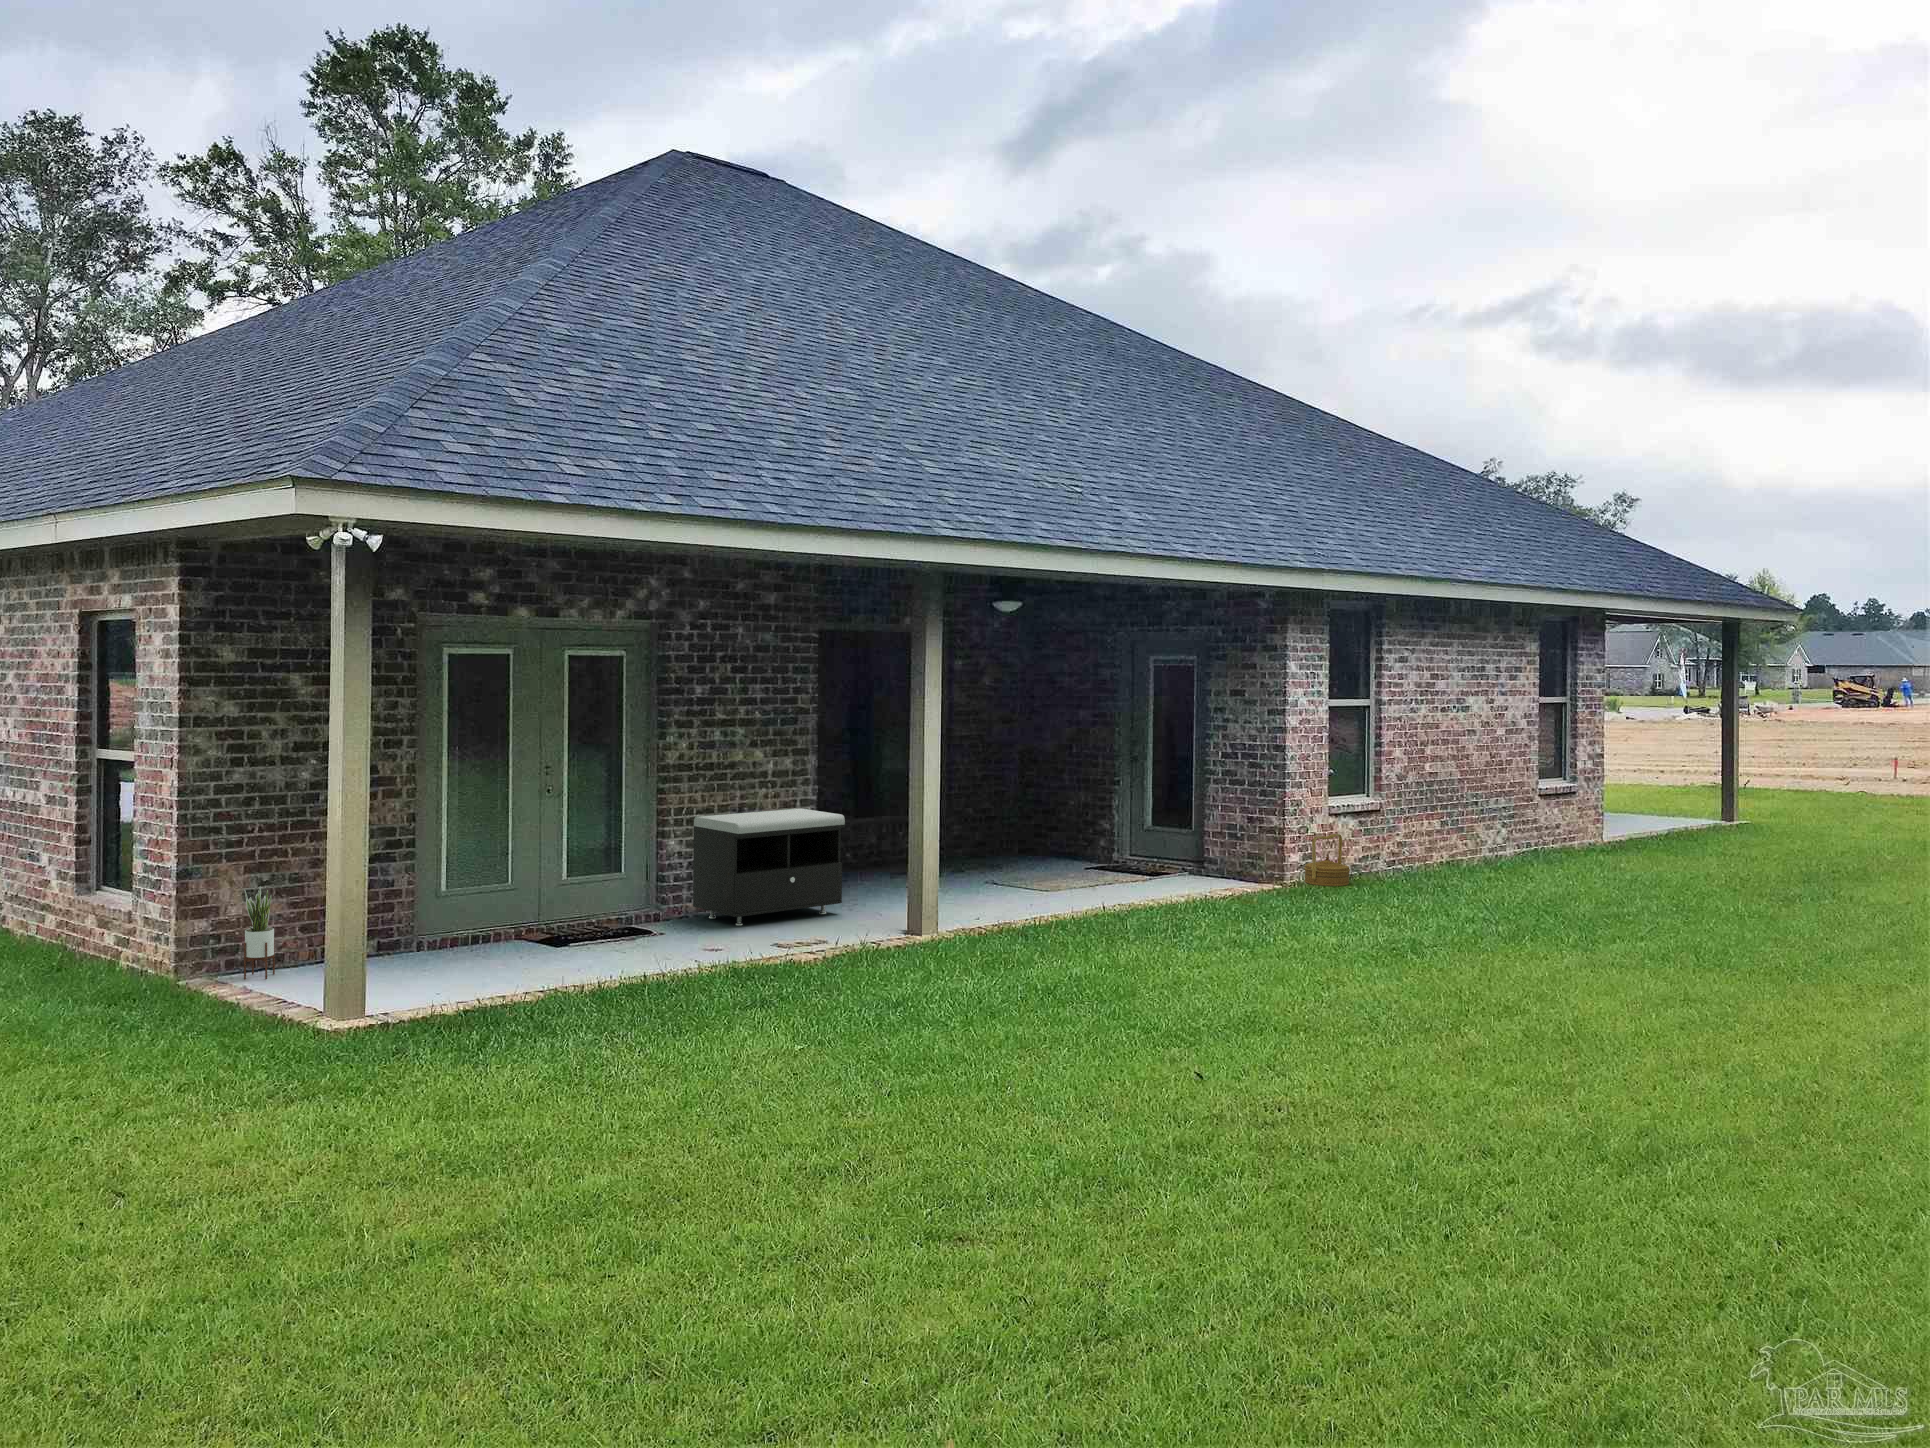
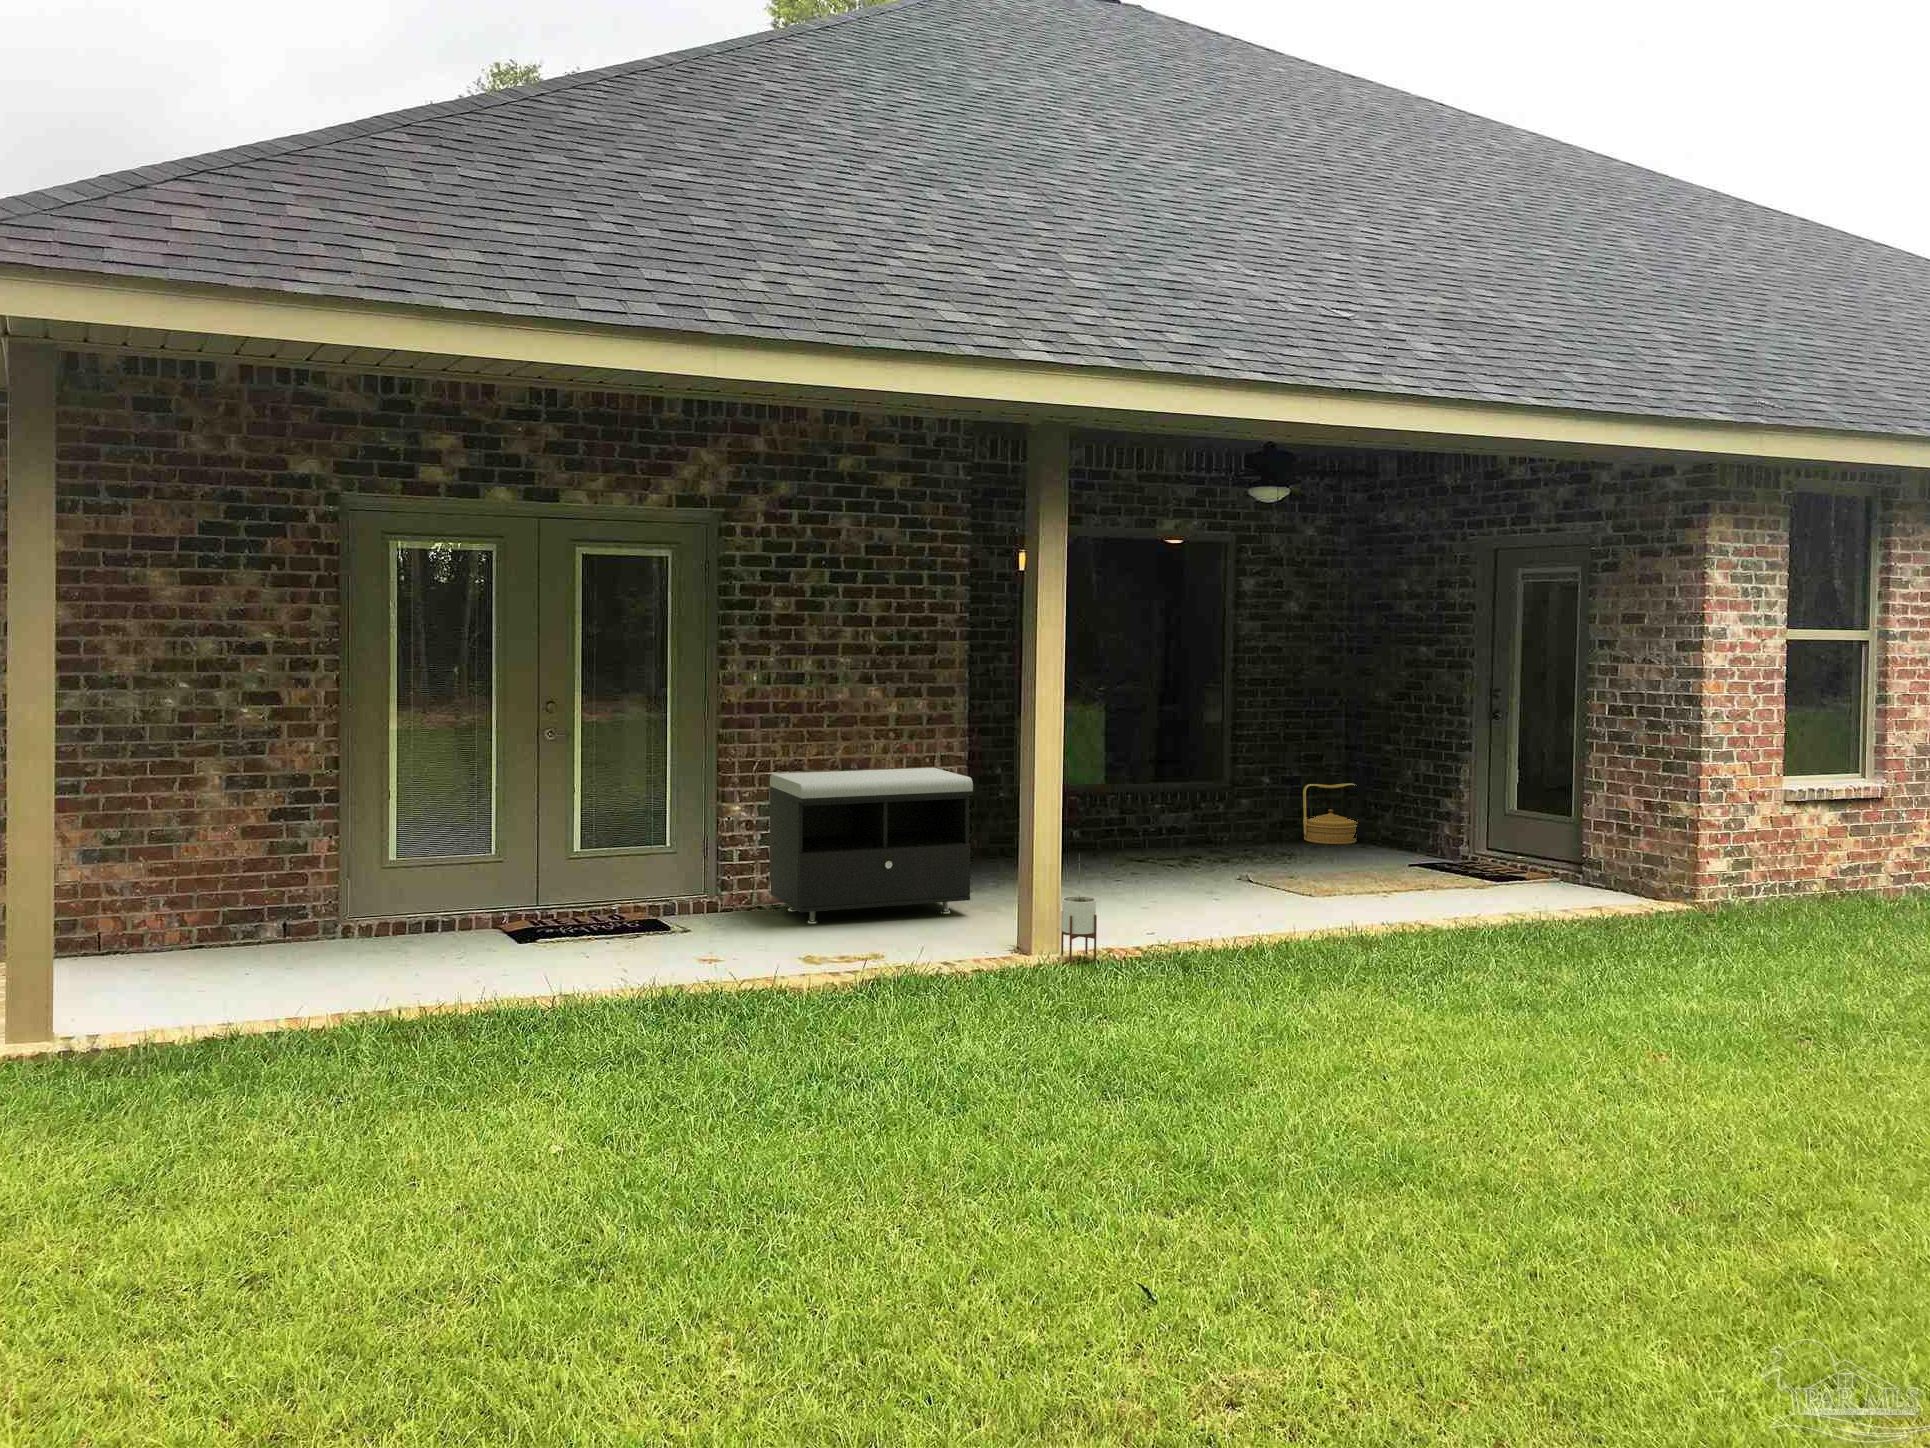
woven basket: present [1304,834,1350,886] -> present [1303,783,1357,844]
potted plant: present [244,887,275,979] -> present [1061,863,1097,961]

